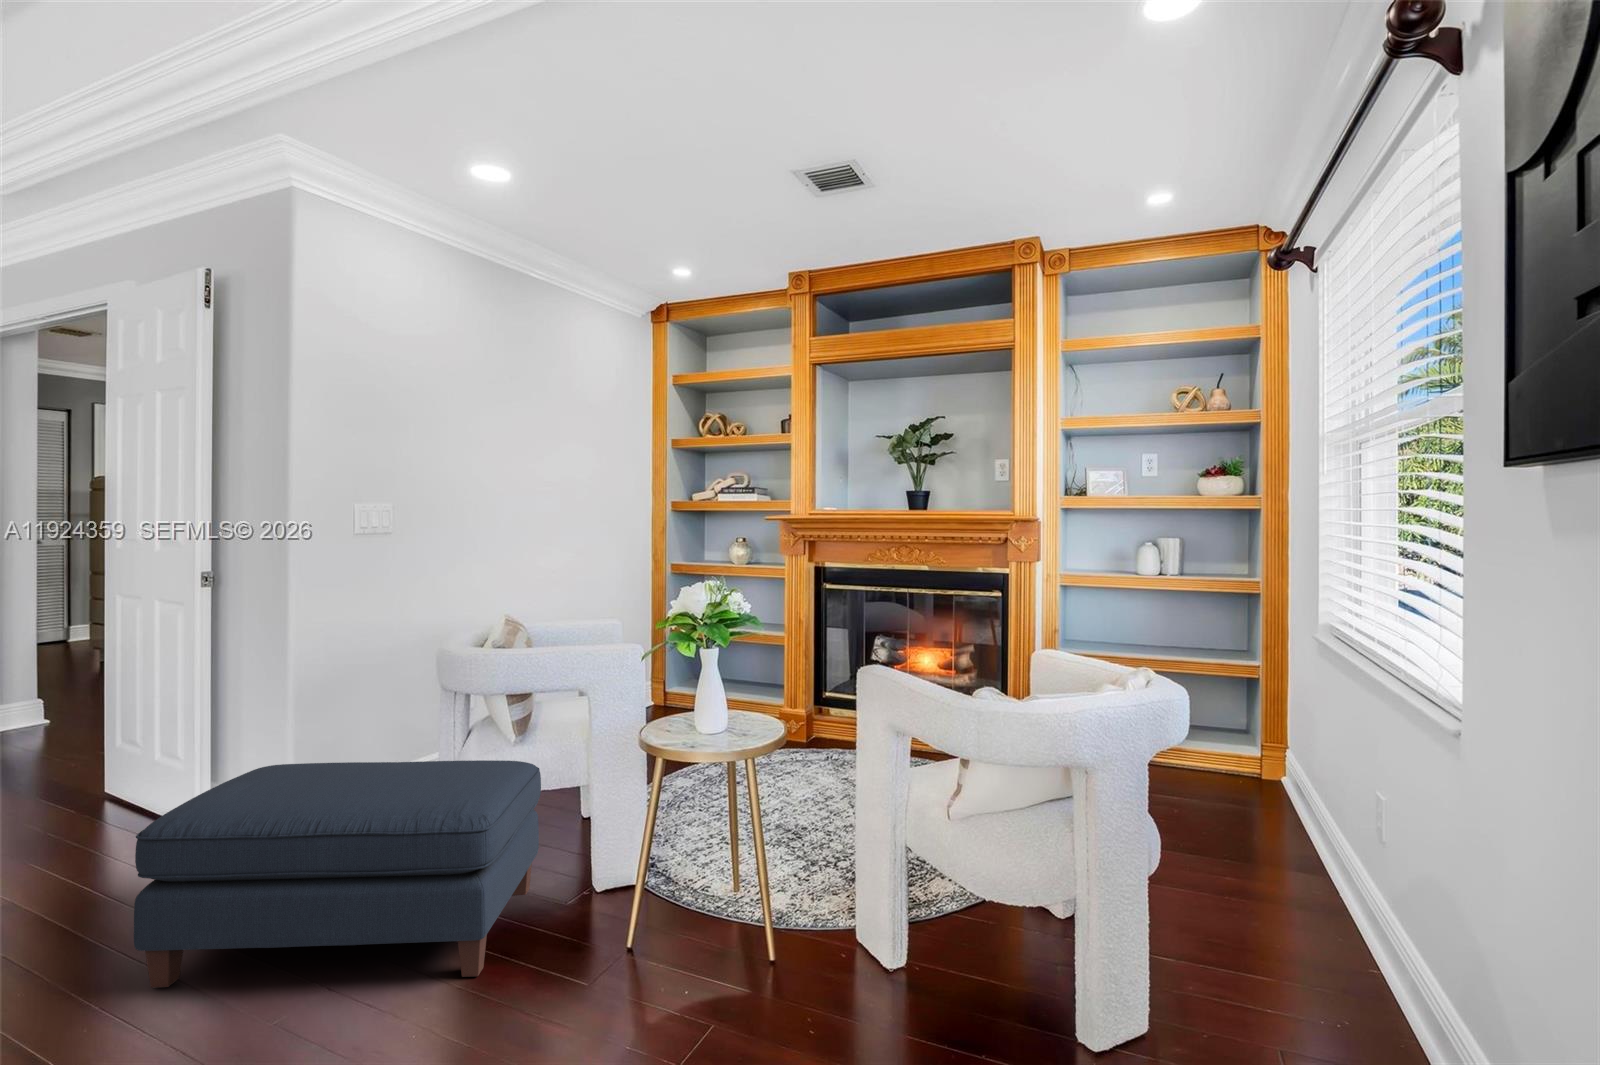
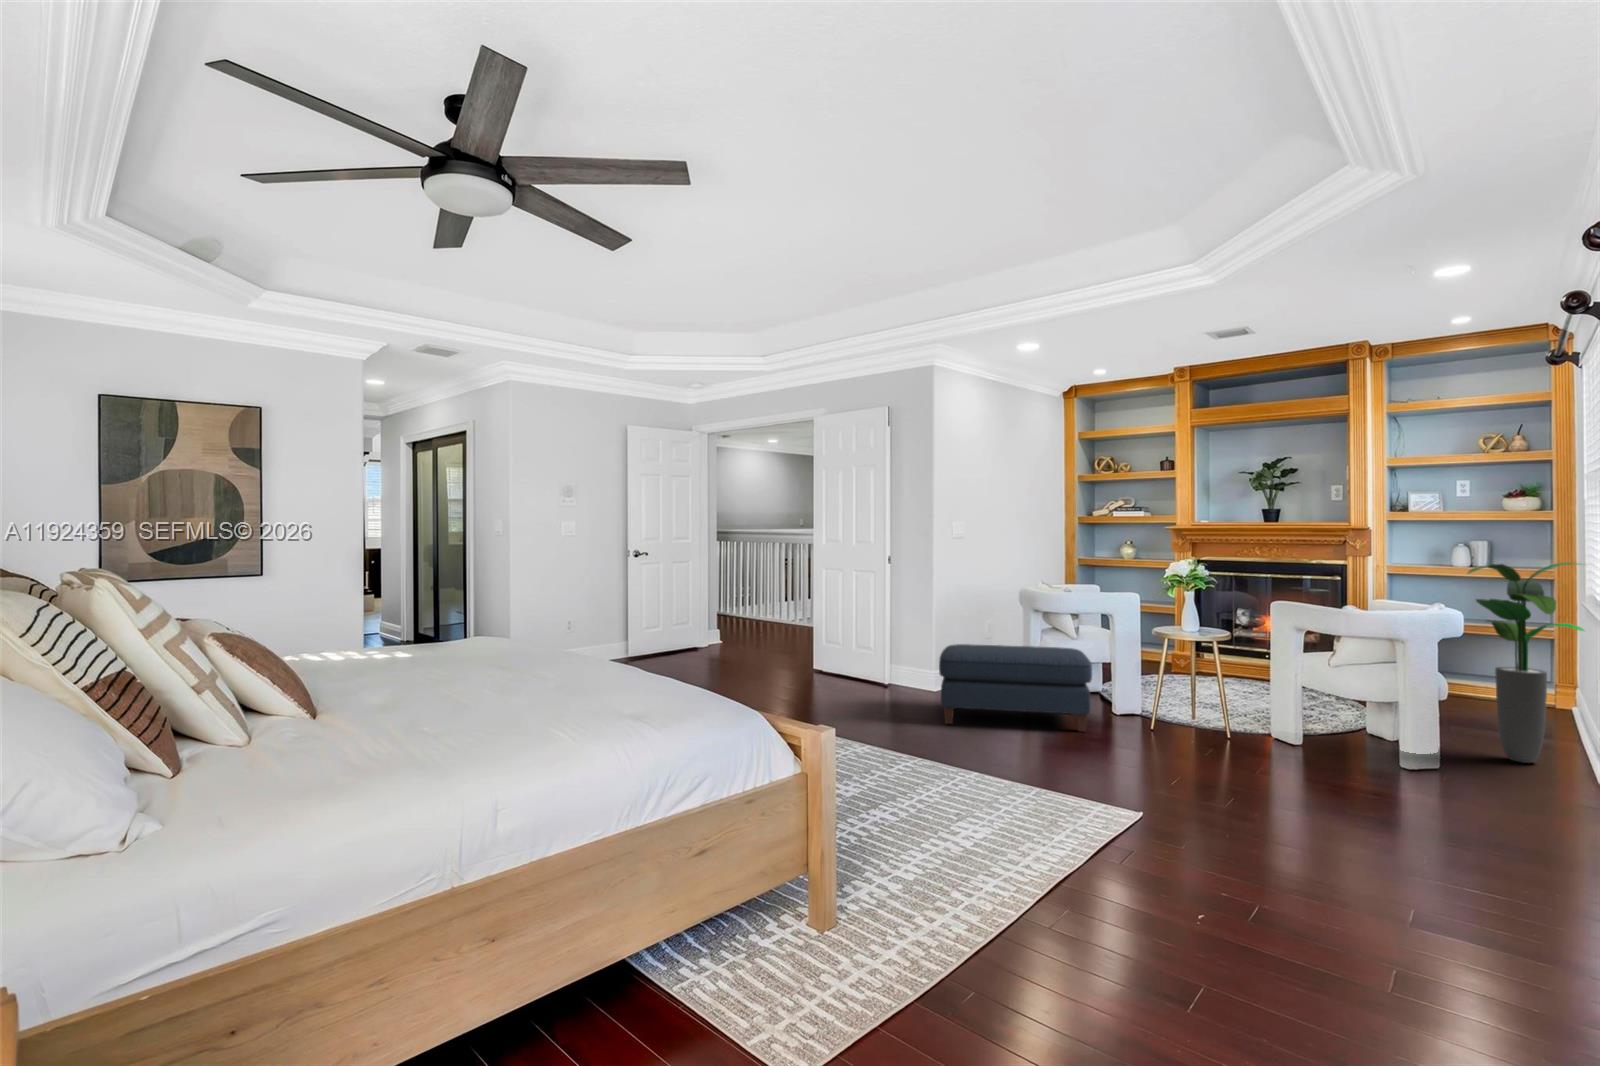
potted plant: none [1189,591,1393,983] -> present [1468,562,1584,763]

